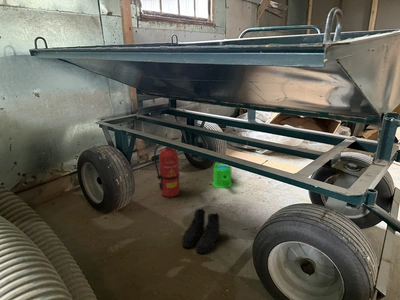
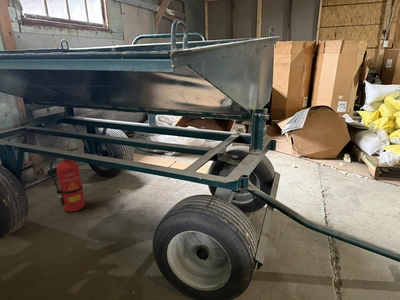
watering can: present [212,163,232,188] -> none [120,165,142,194]
boots: present [182,209,220,253] -> none [87,217,127,262]

